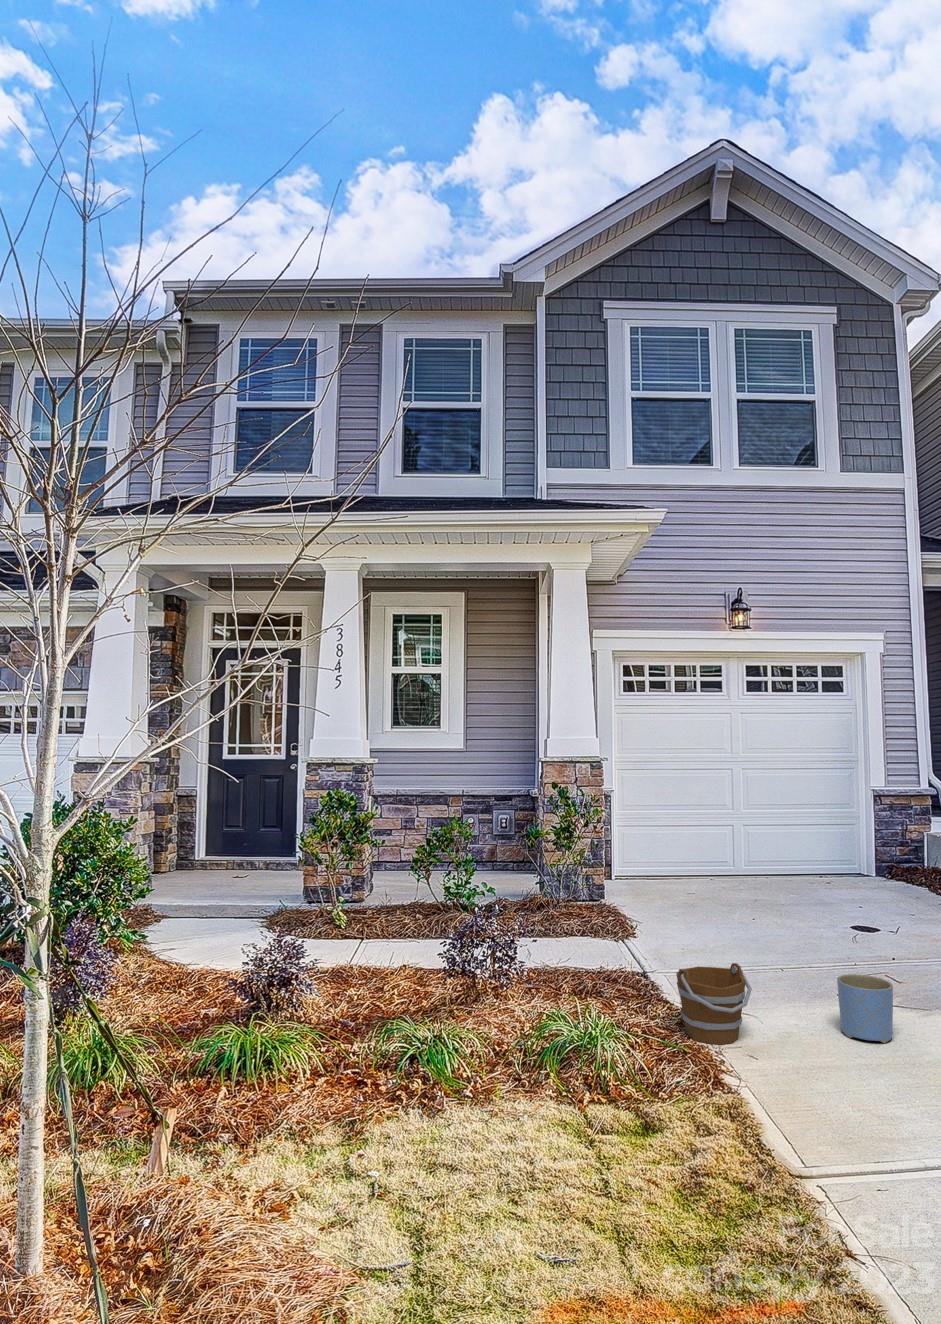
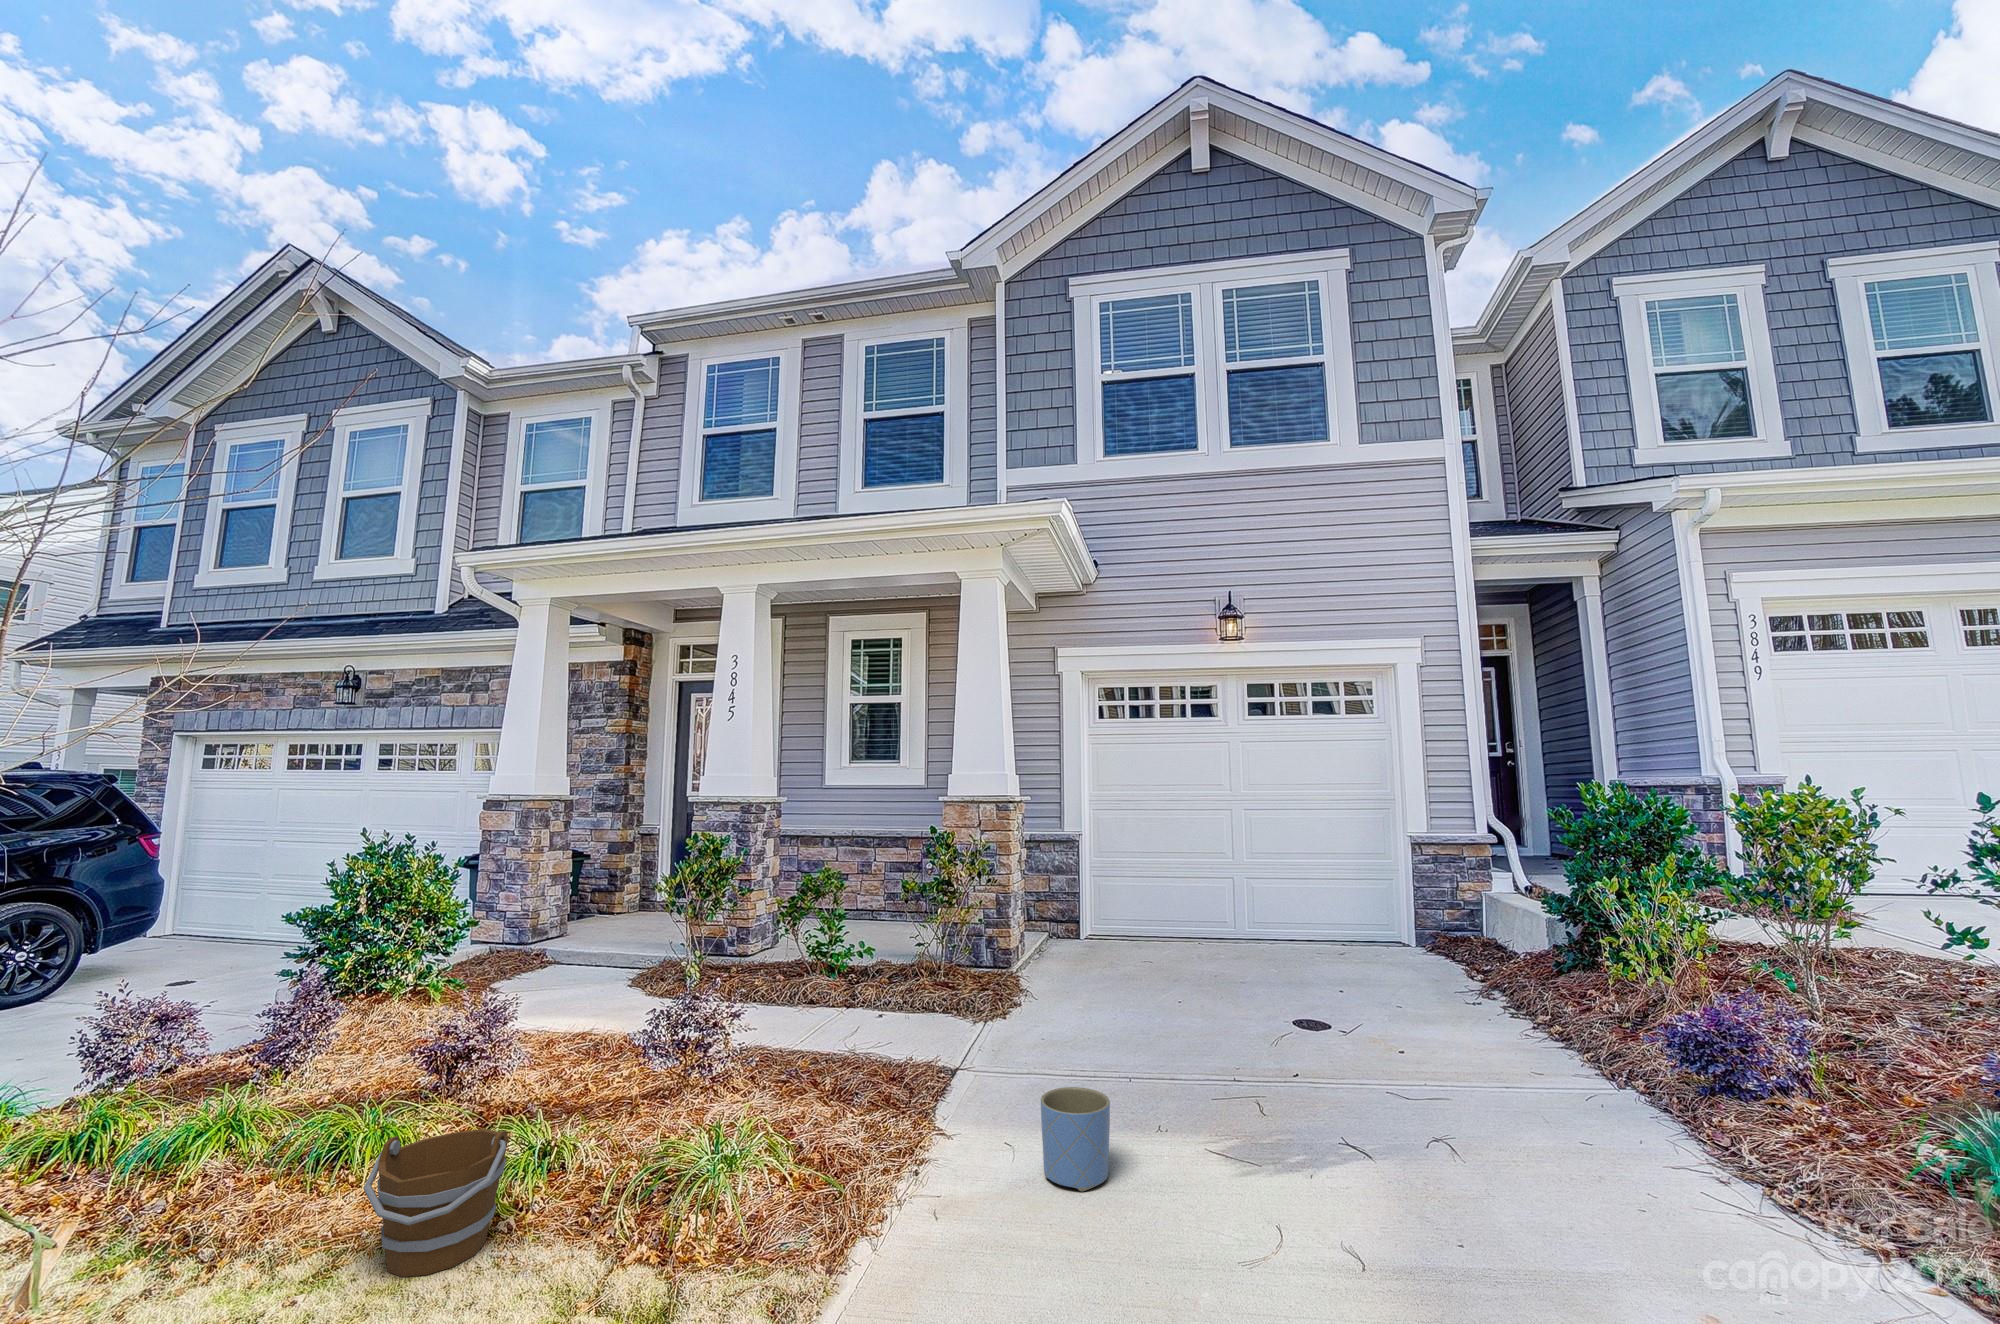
bucket: present [676,963,752,1044] -> present [364,1129,509,1277]

